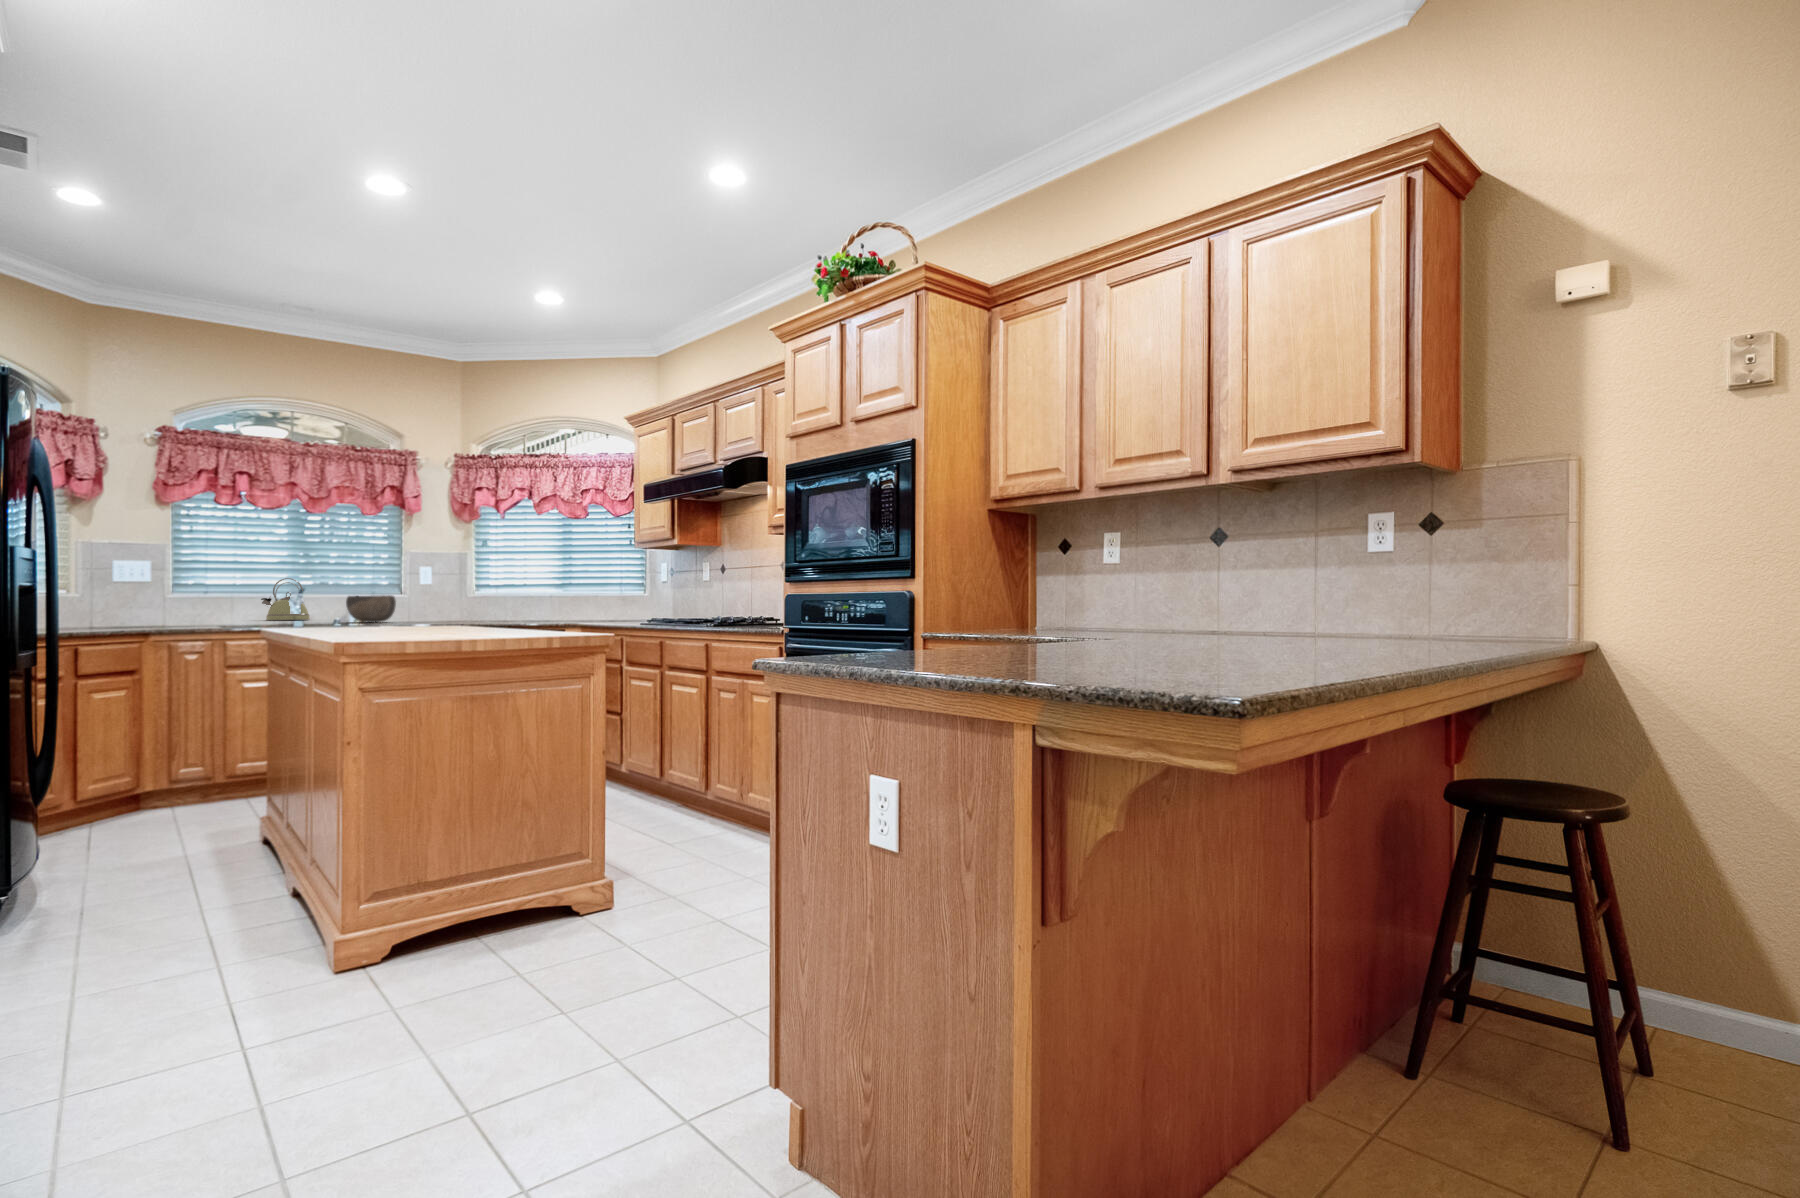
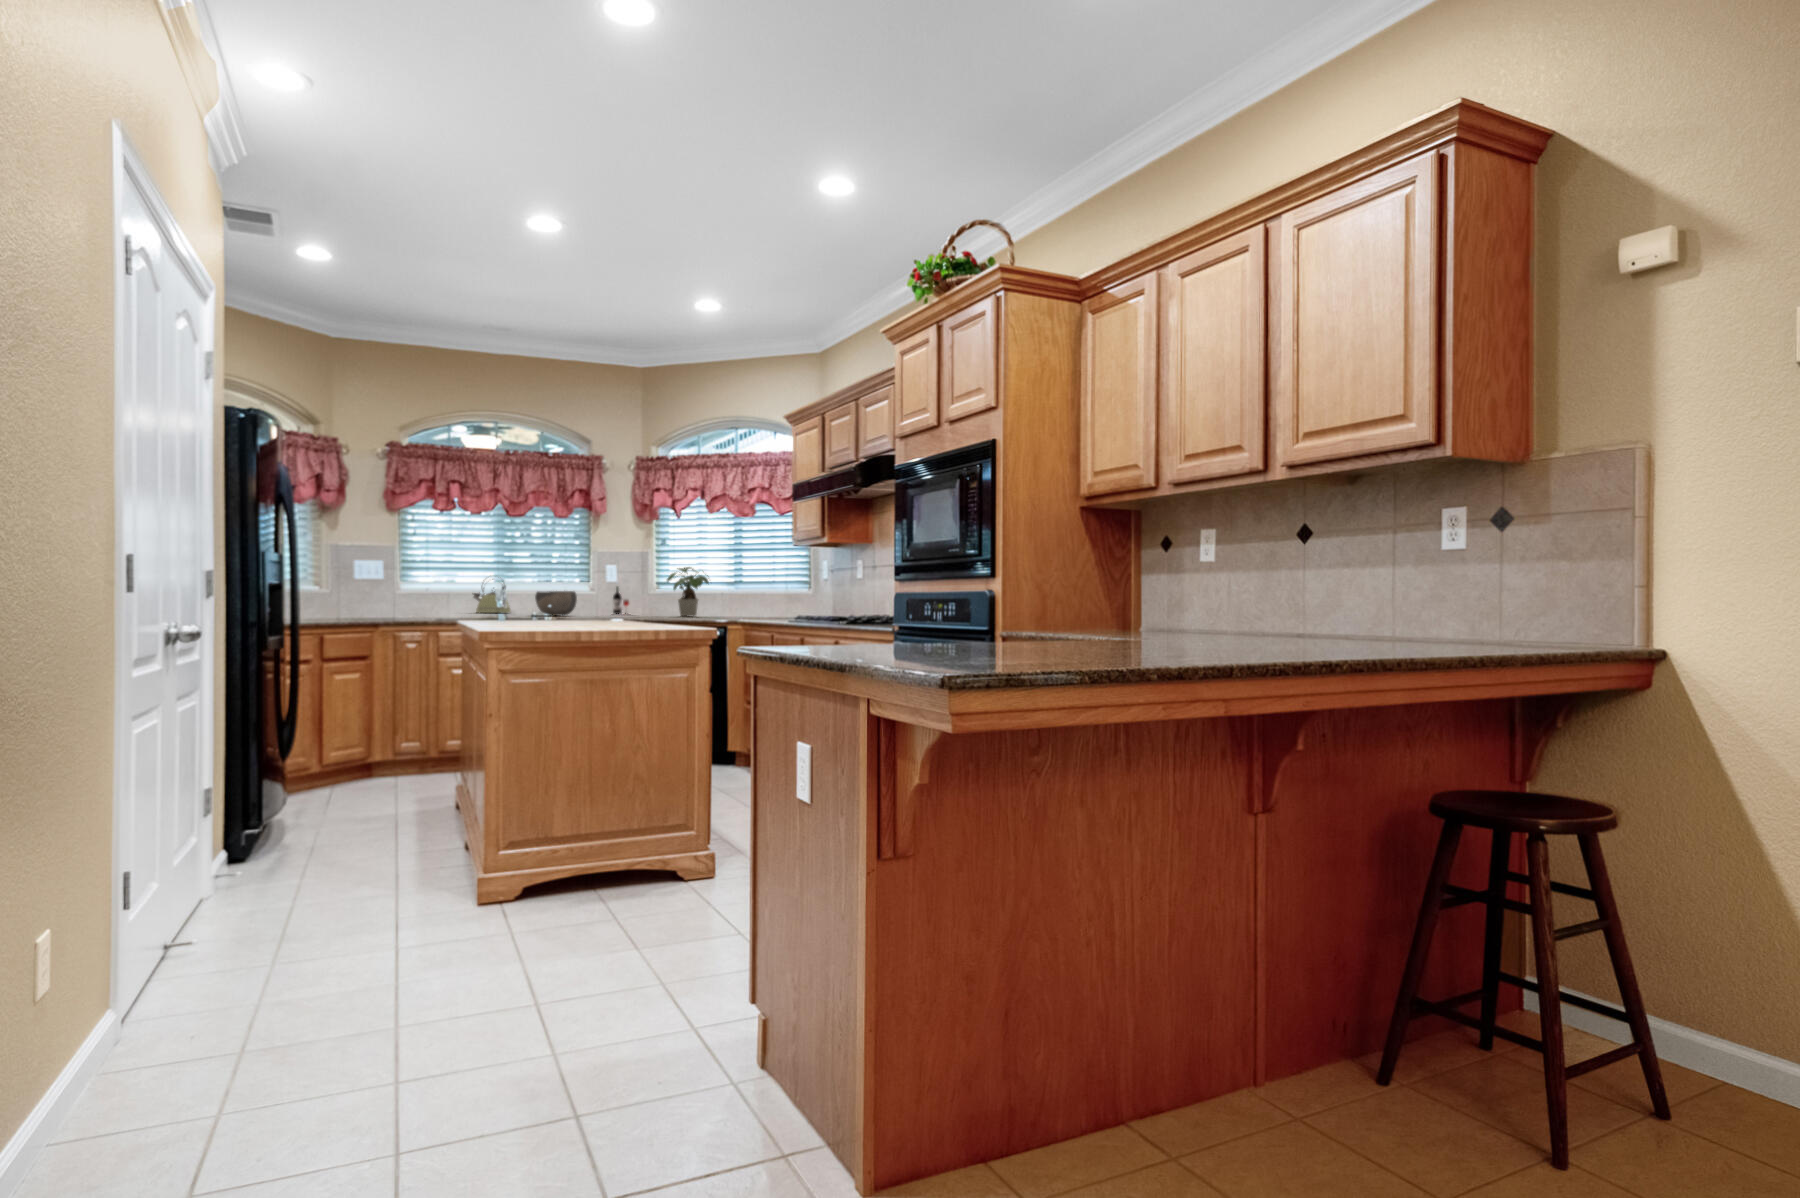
potted plant: none [496,570,545,621] -> present [667,567,709,616]
wine bottle: none [402,590,466,621] -> present [613,587,629,615]

